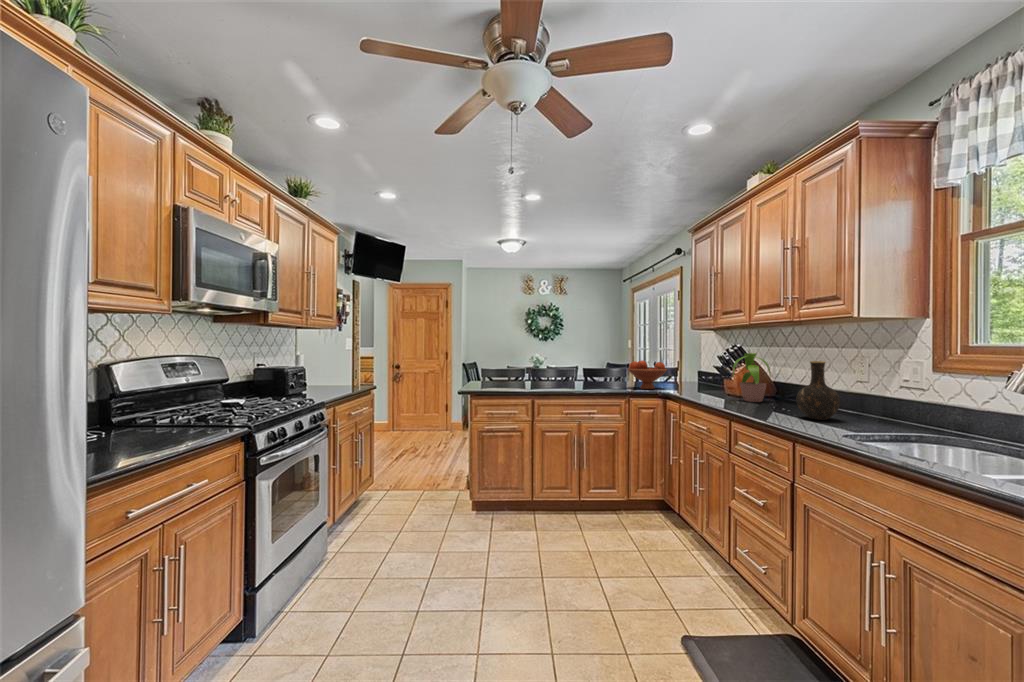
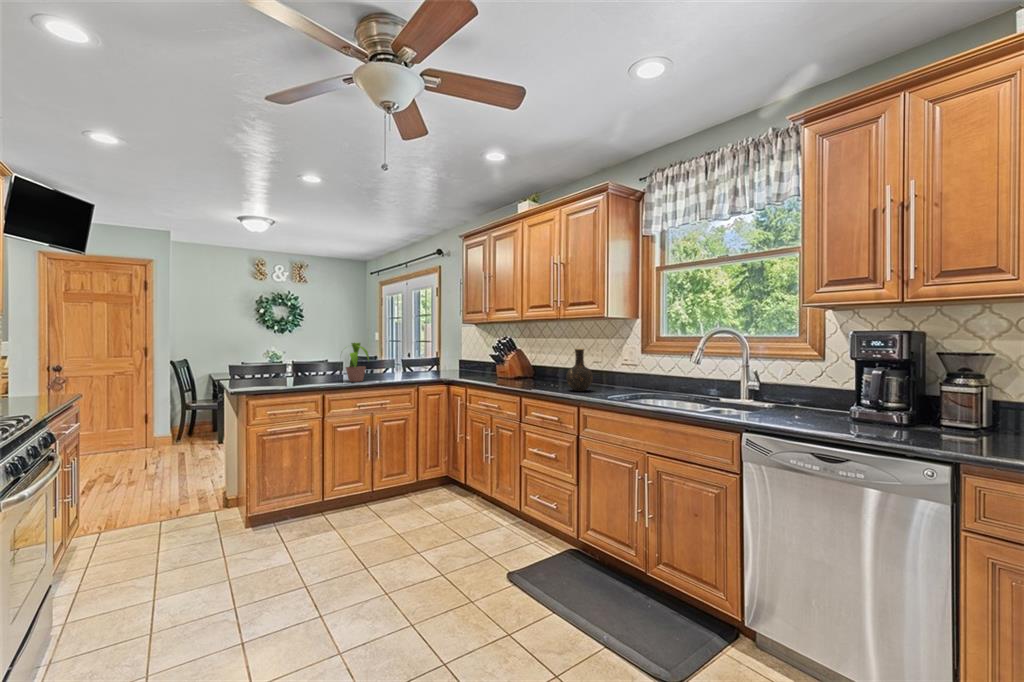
potted plant: present [733,353,771,402] -> present [346,343,369,382]
fruit bowl: present [628,360,667,389] -> none [412,352,448,378]

